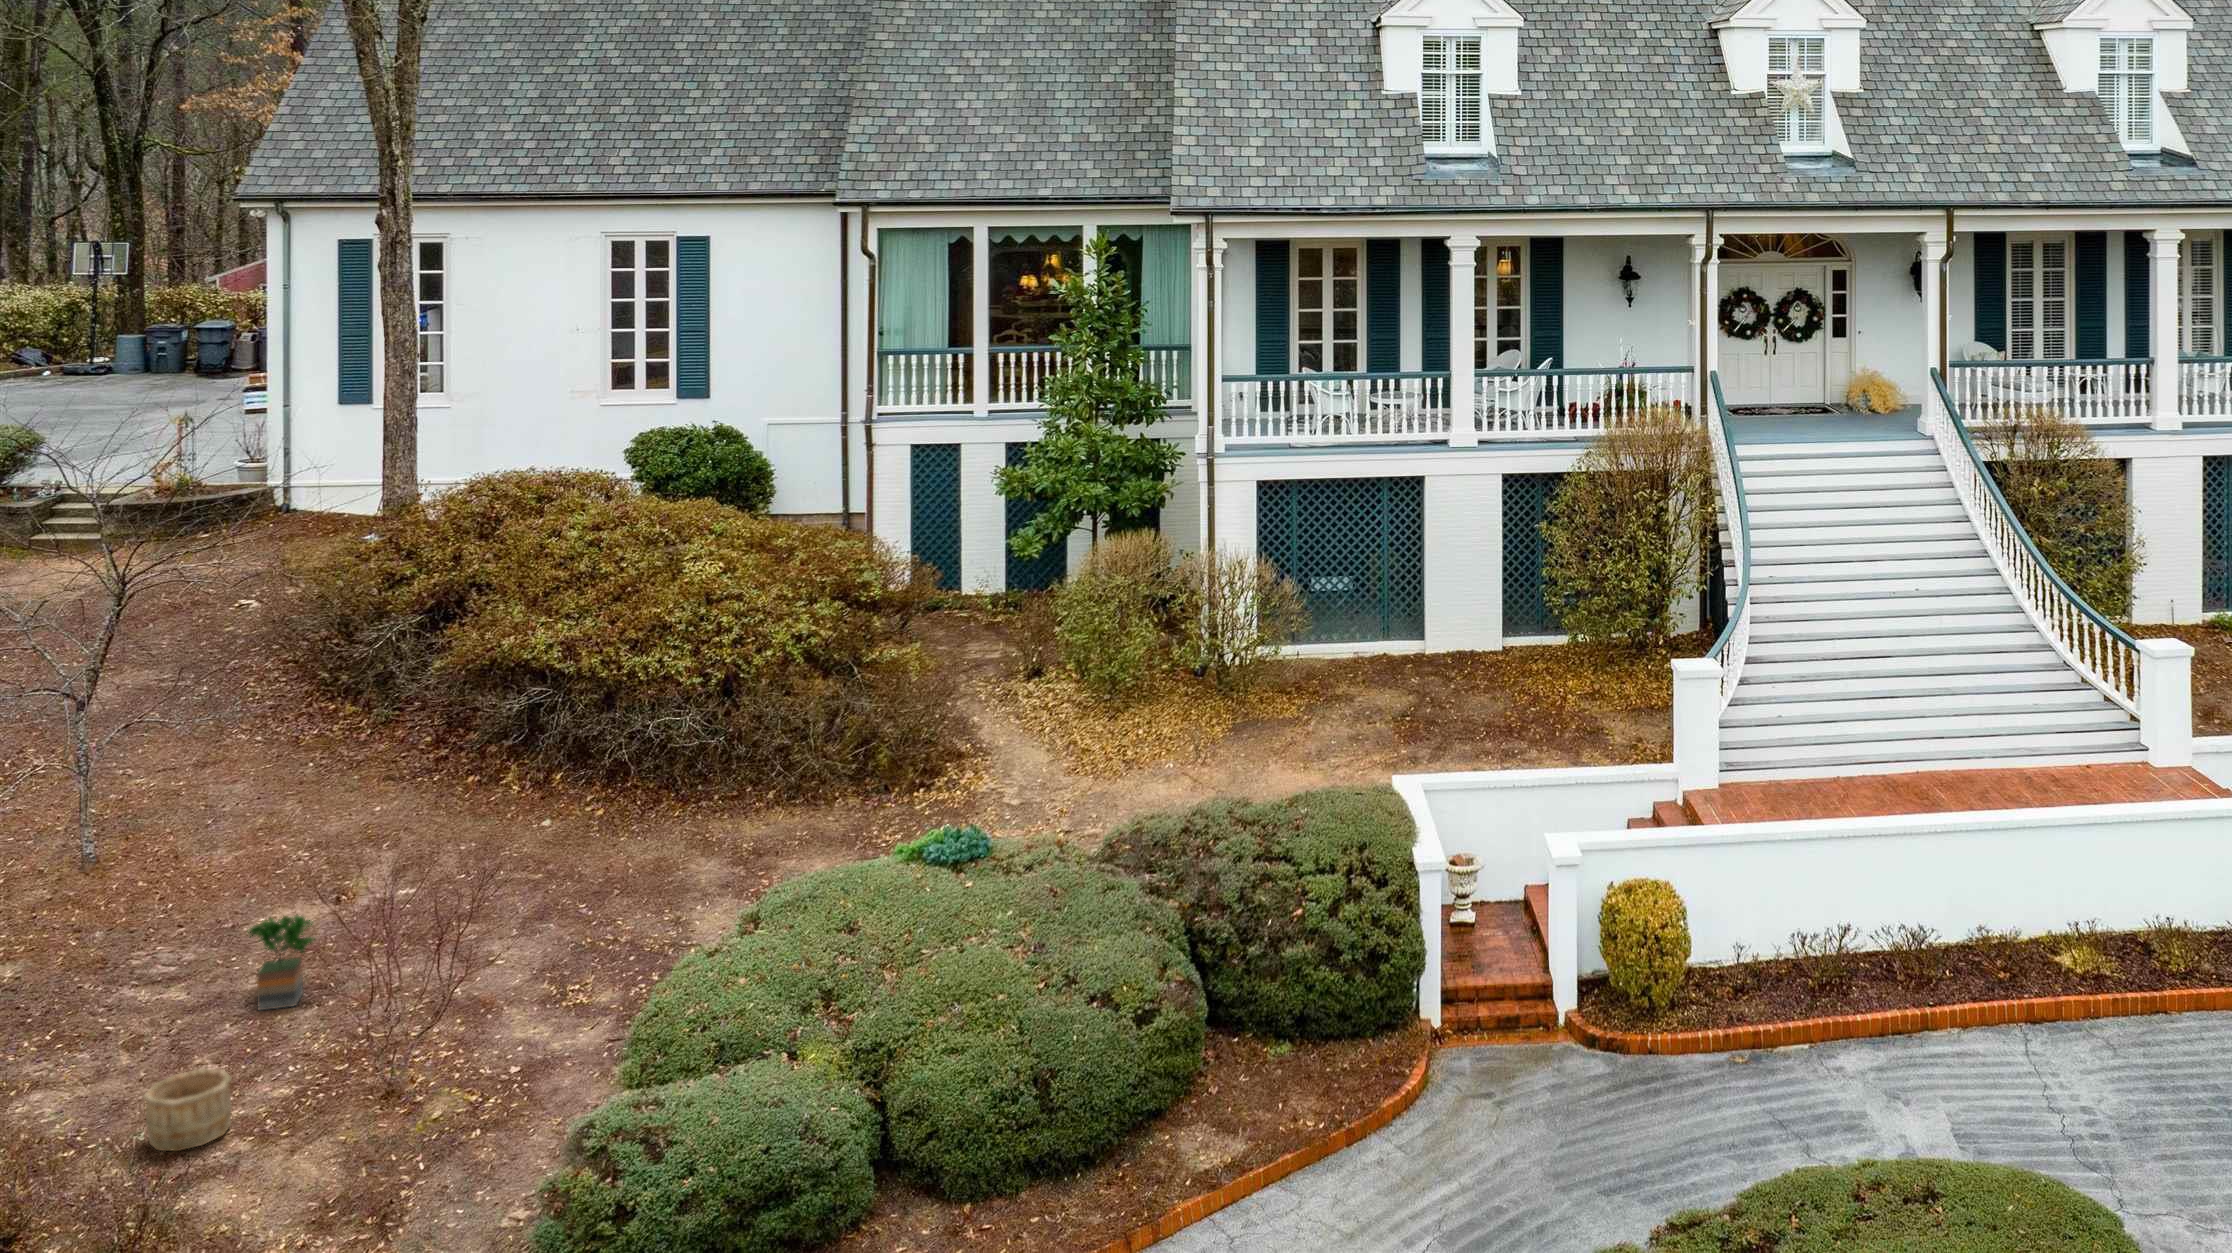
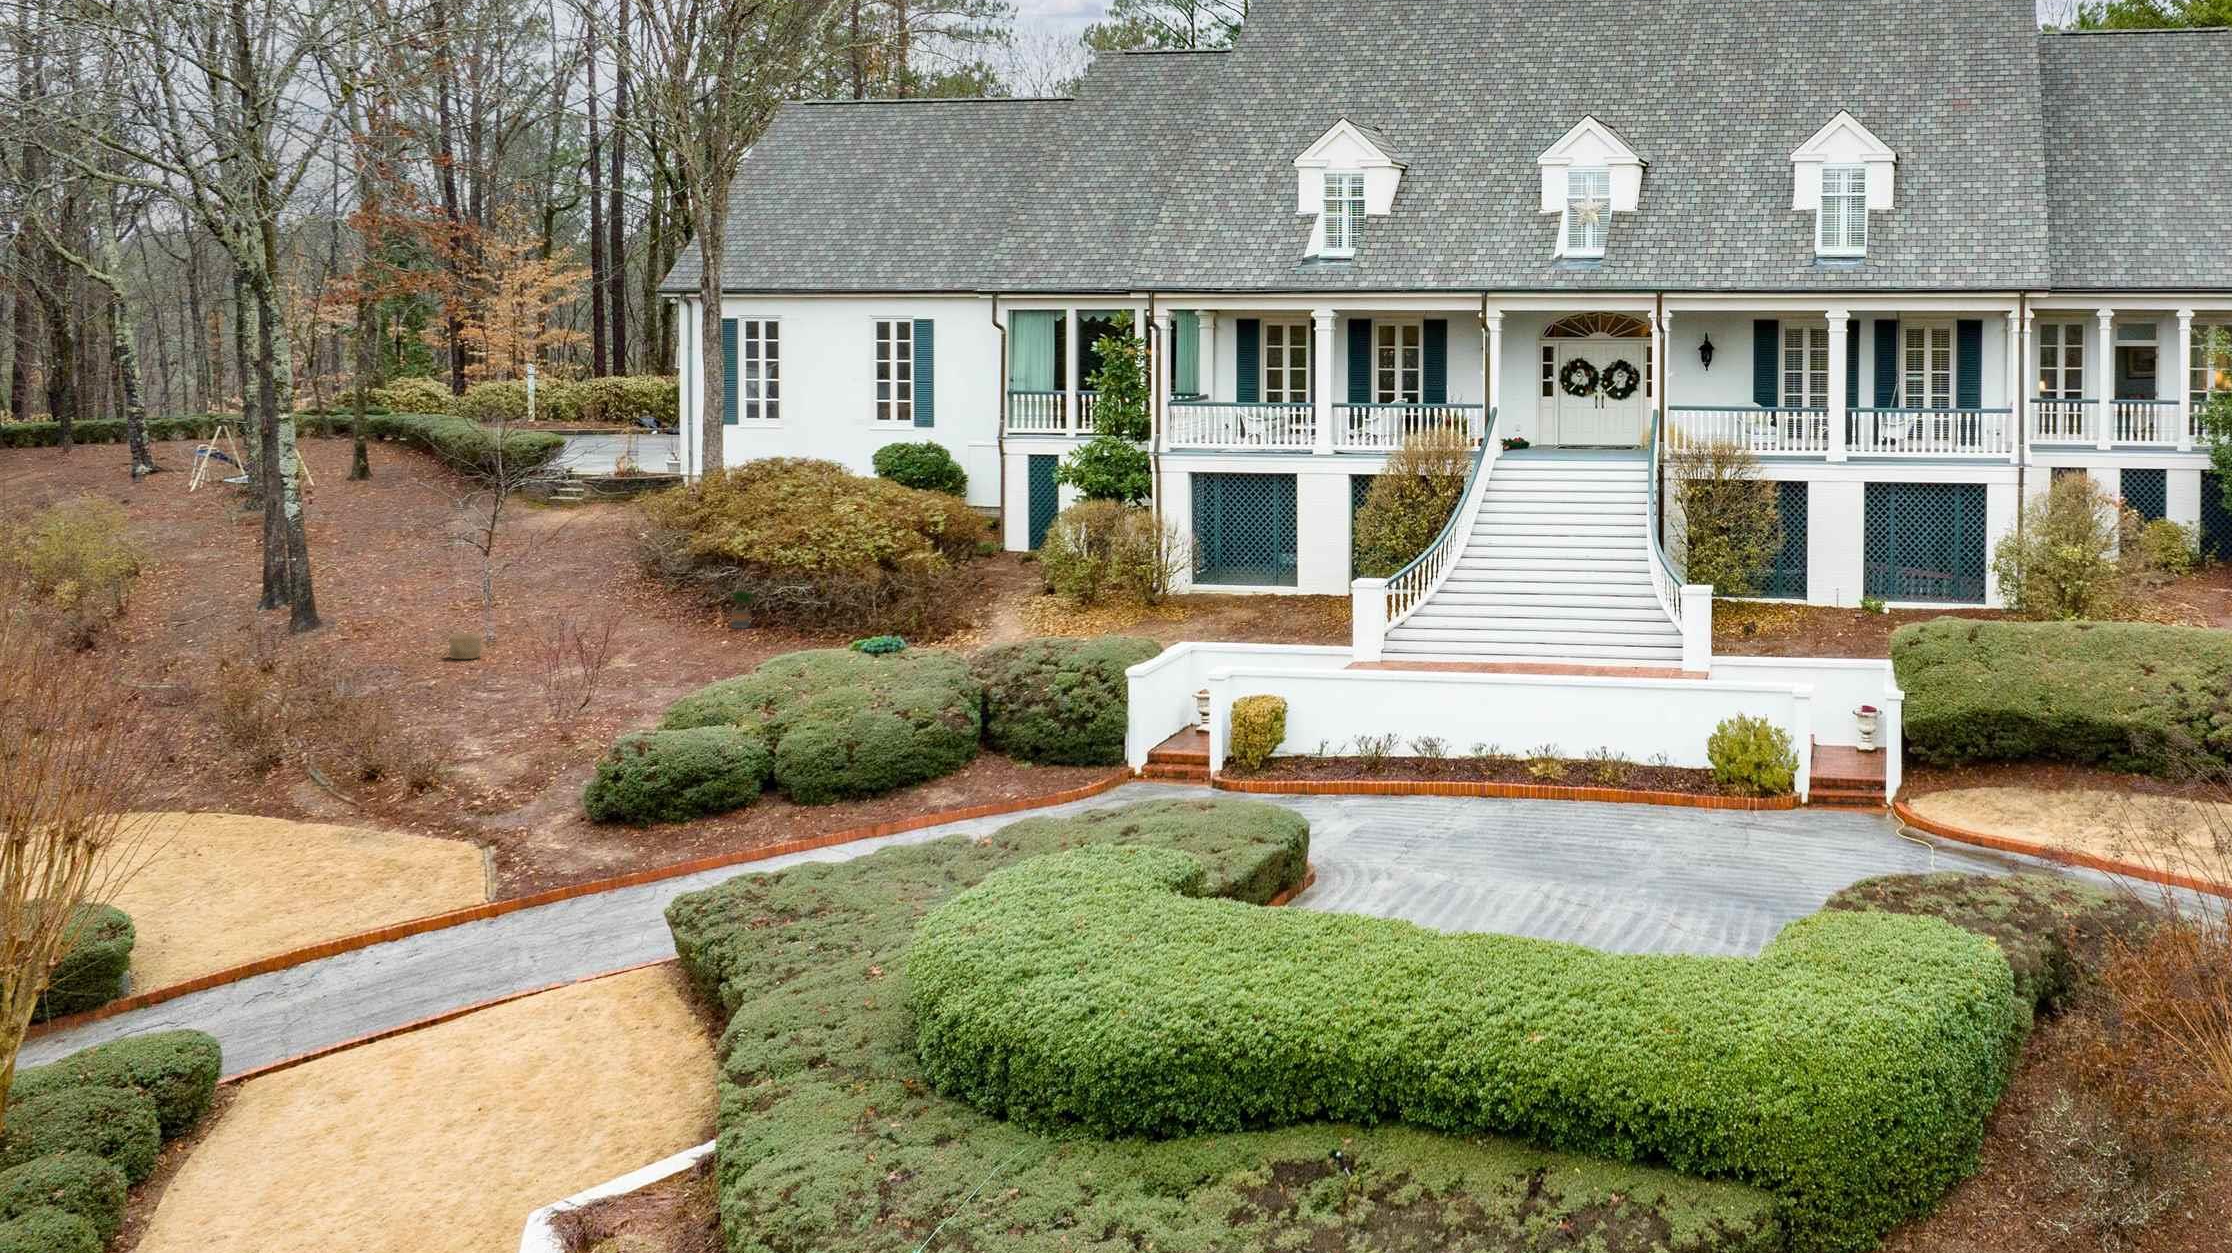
potted tree: present [248,915,315,1010] -> present [731,591,753,628]

